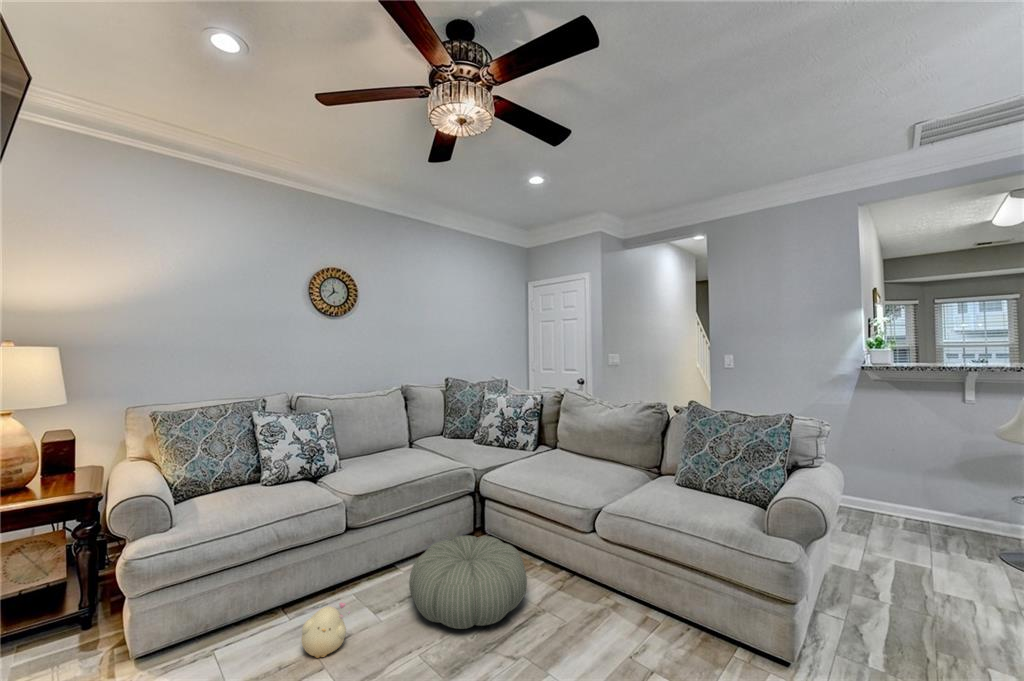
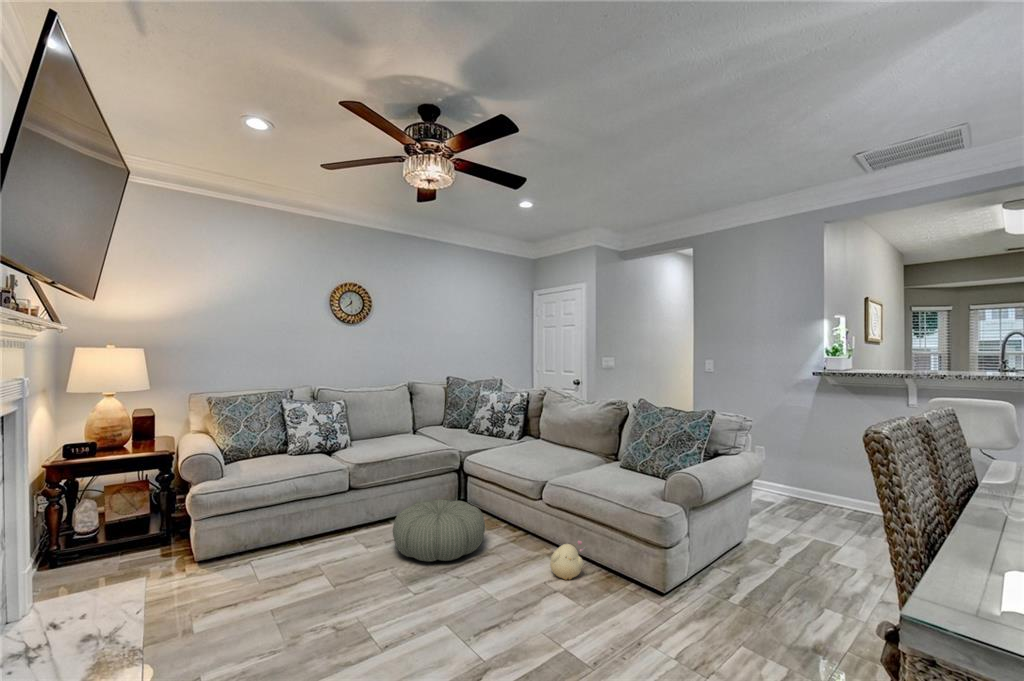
plush toy: present [301,602,350,658] -> present [550,541,583,580]

